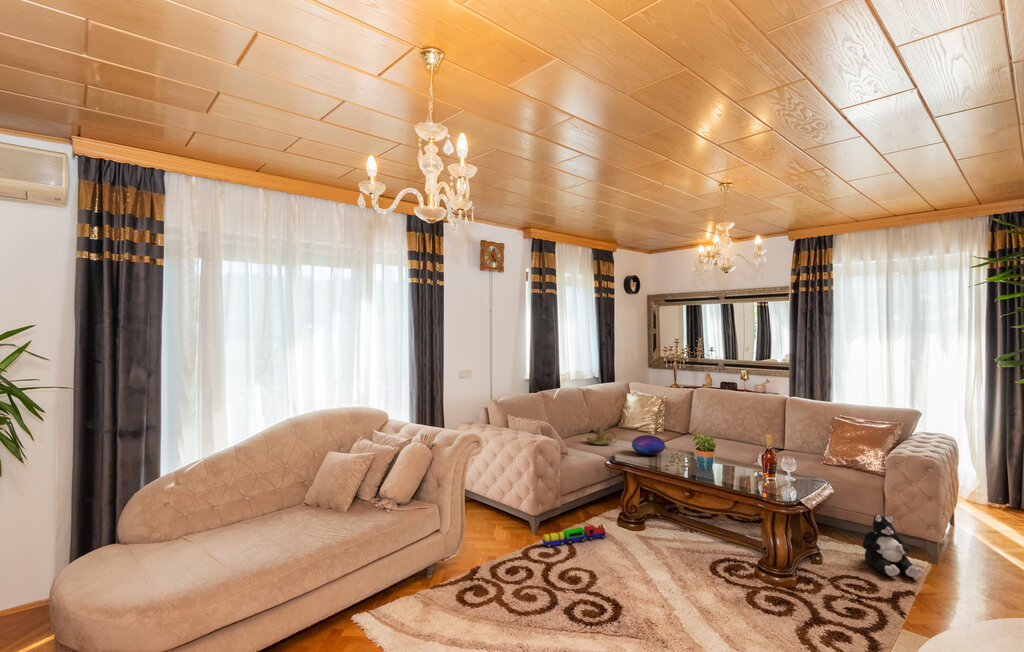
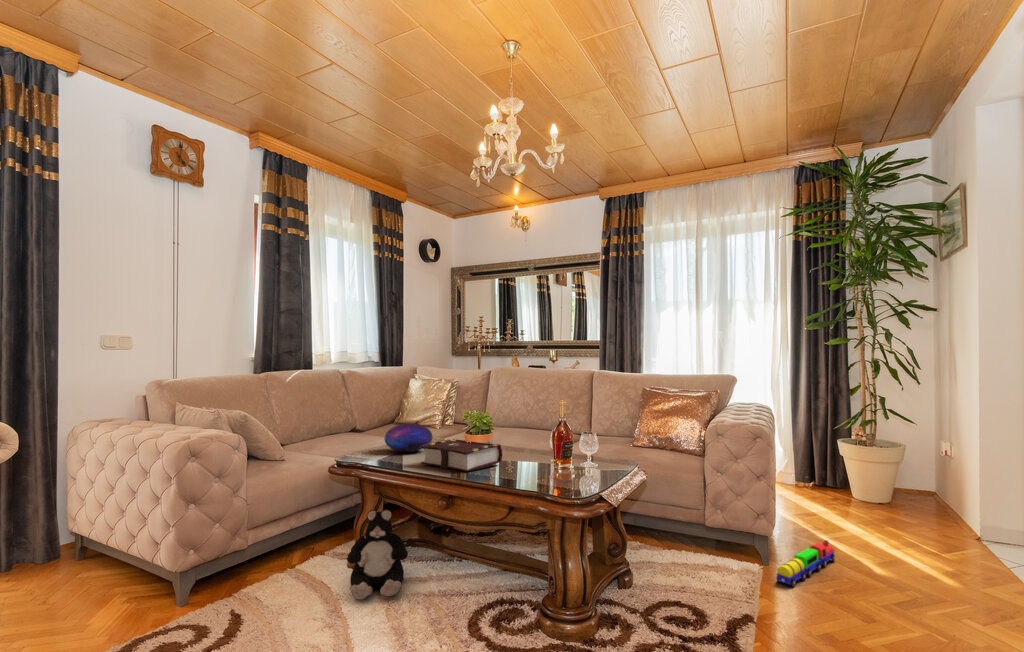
candle holder: present [587,425,617,445] -> none [327,417,371,445]
book: none [666,451,723,475] -> present [421,439,502,471]
plush toy: present [862,515,922,577] -> present [347,509,408,600]
toy train: present [542,524,606,548] -> present [777,540,835,586]

